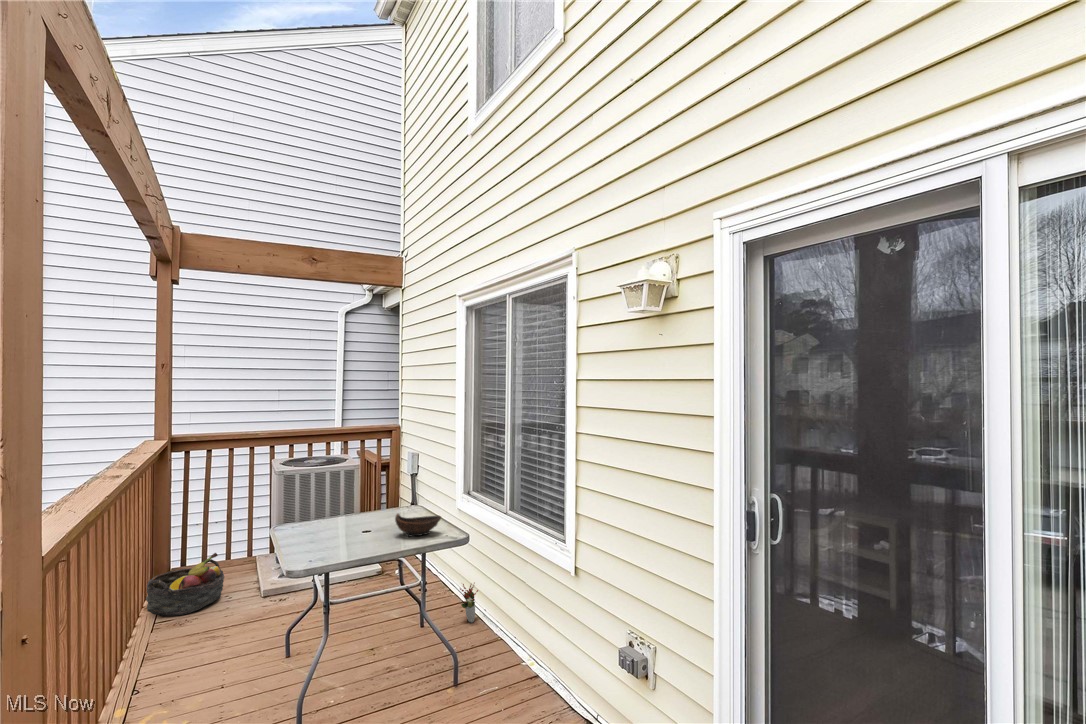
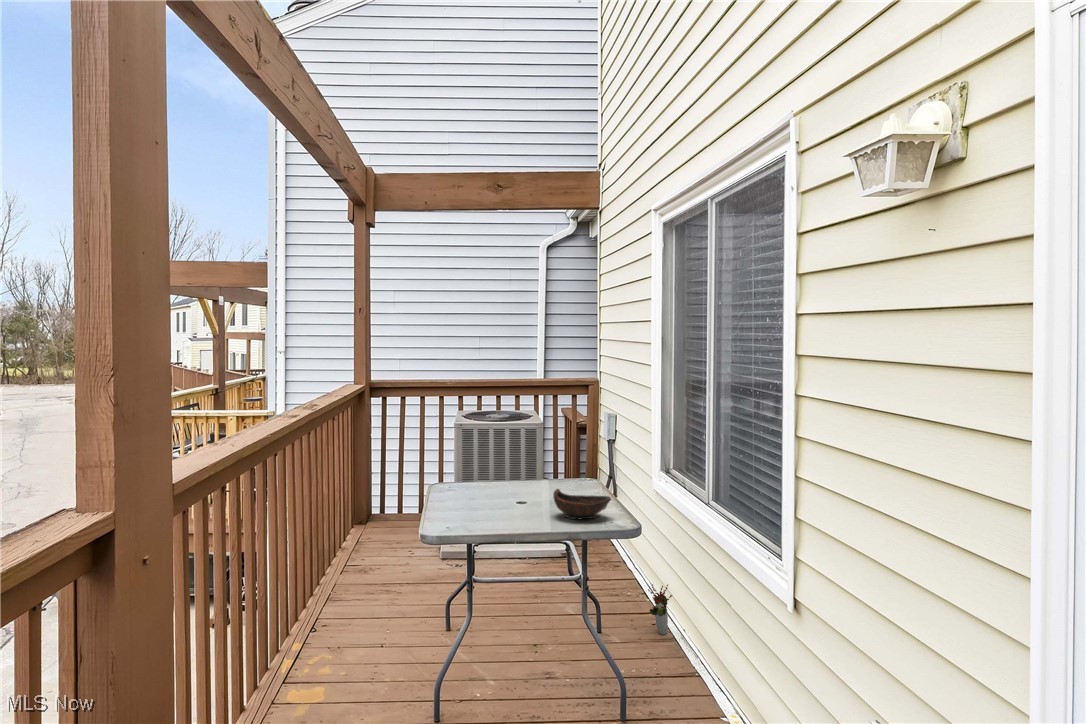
basket: present [146,553,224,616] -> none [332,509,403,570]

